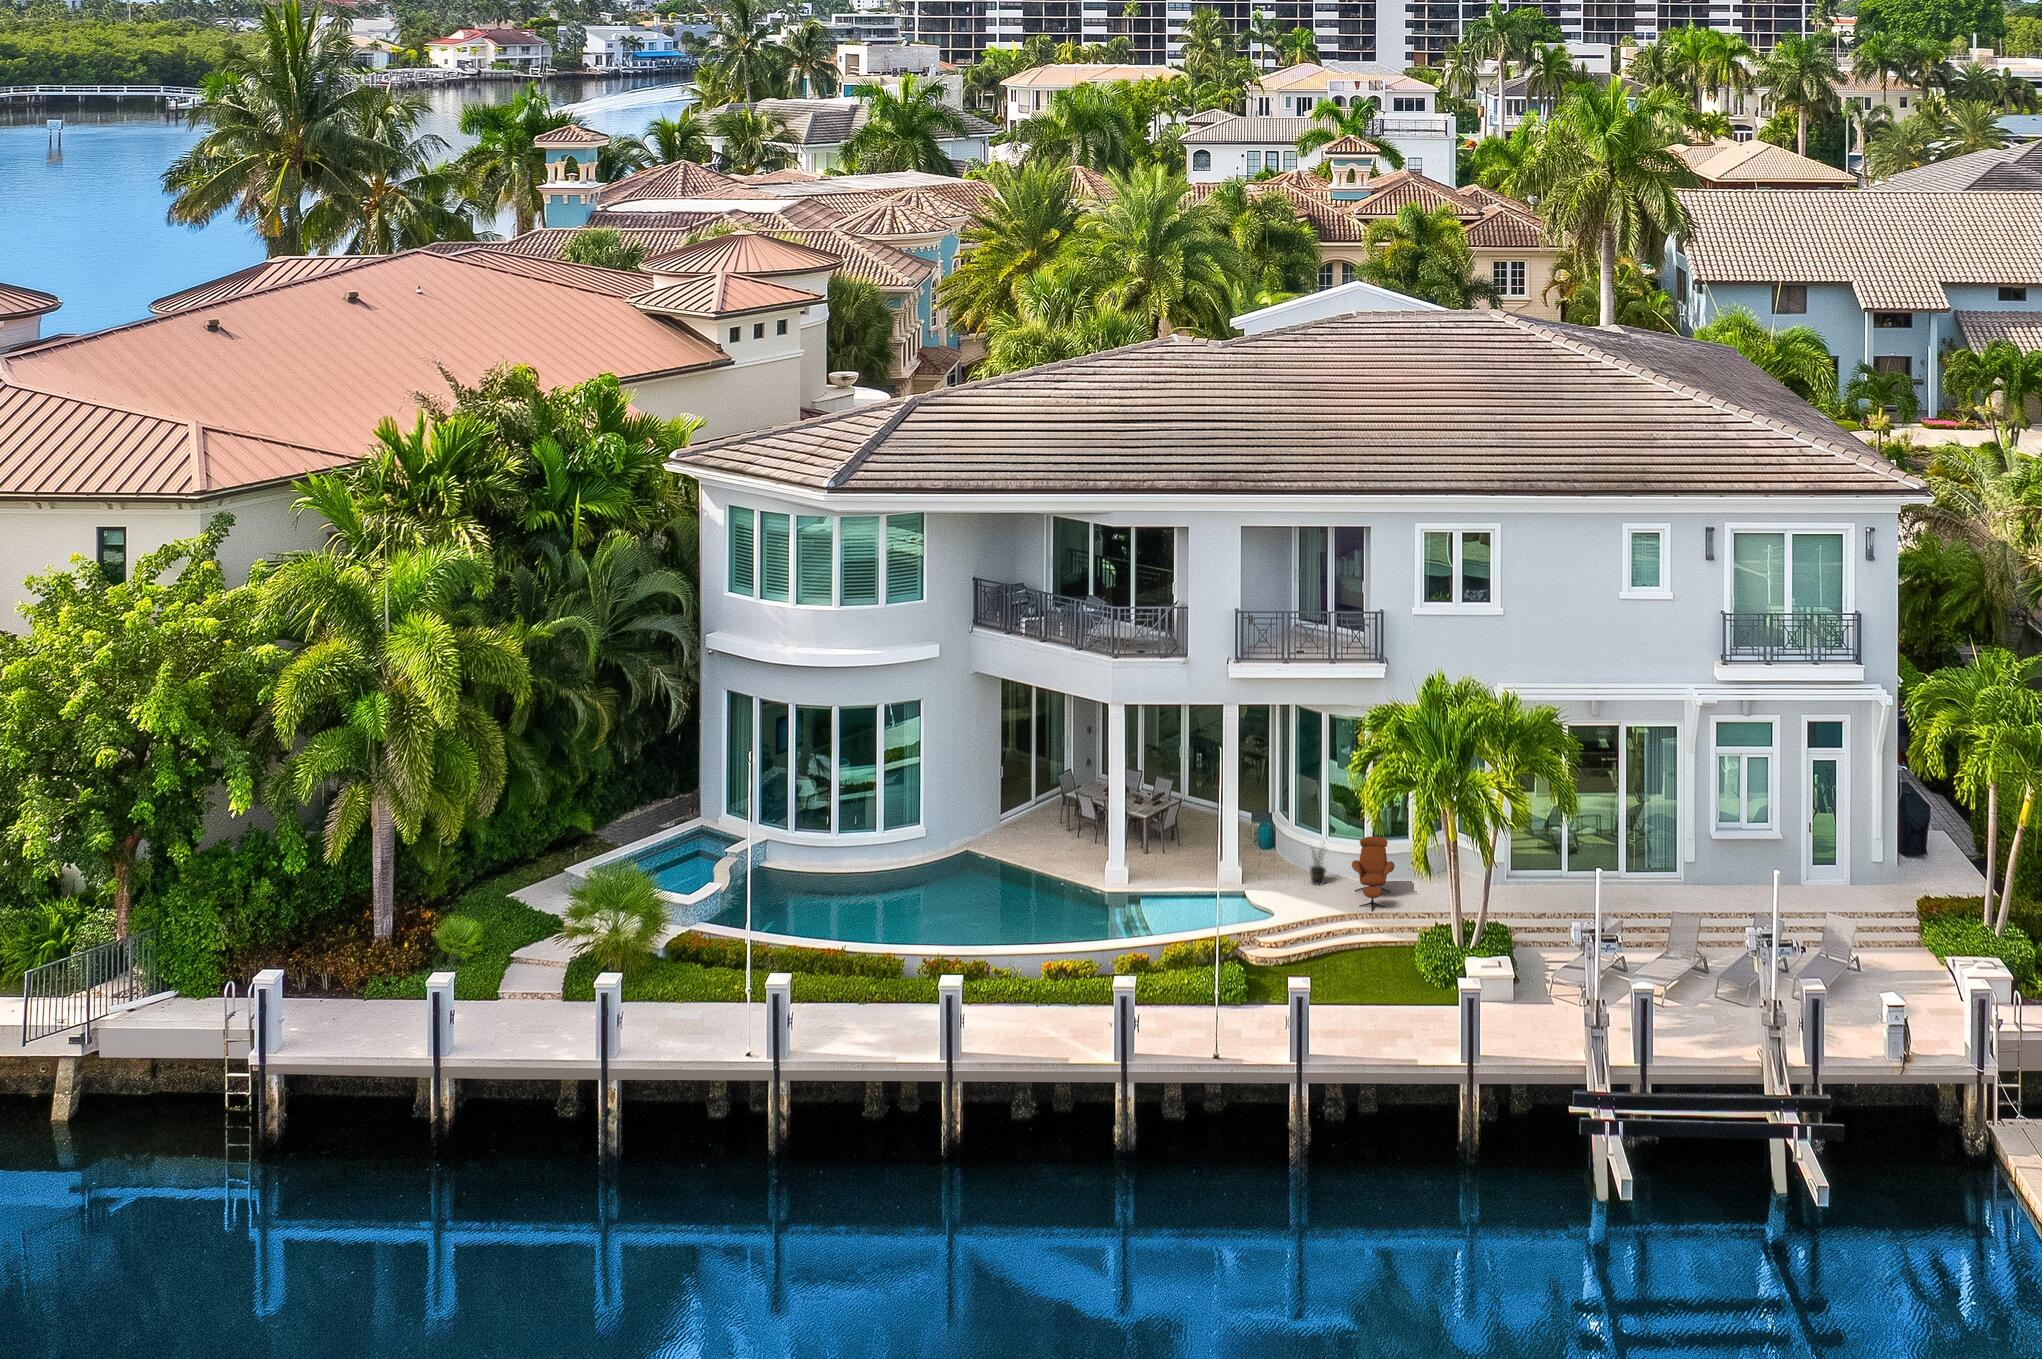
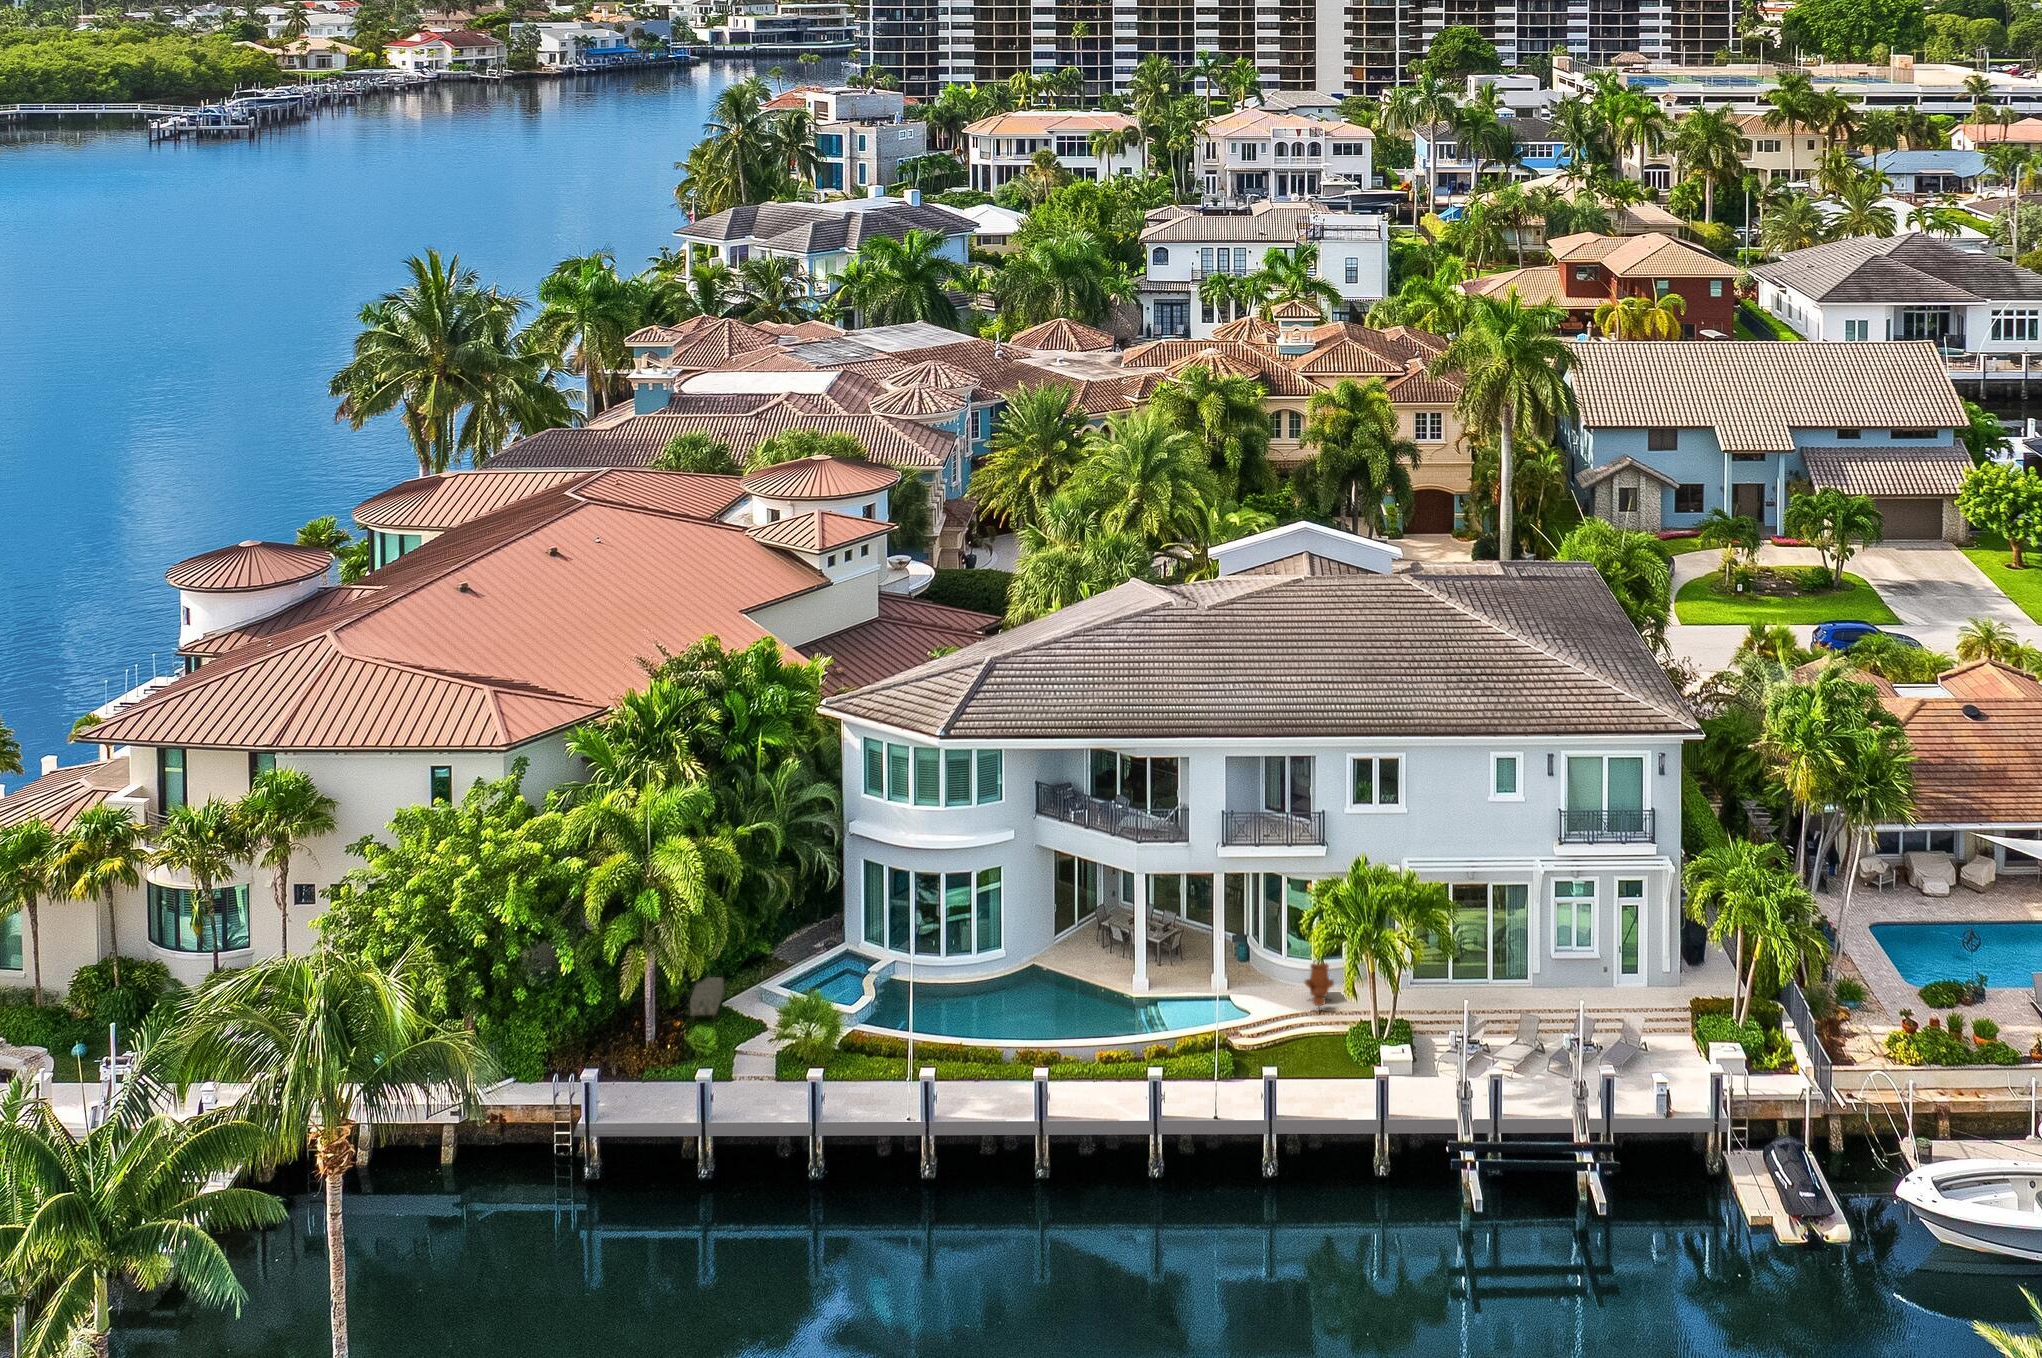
potted plant: present [1310,843,1326,885] -> none [1273,963,1289,996]
bench: none [455,847,514,910] -> present [690,977,724,1021]

